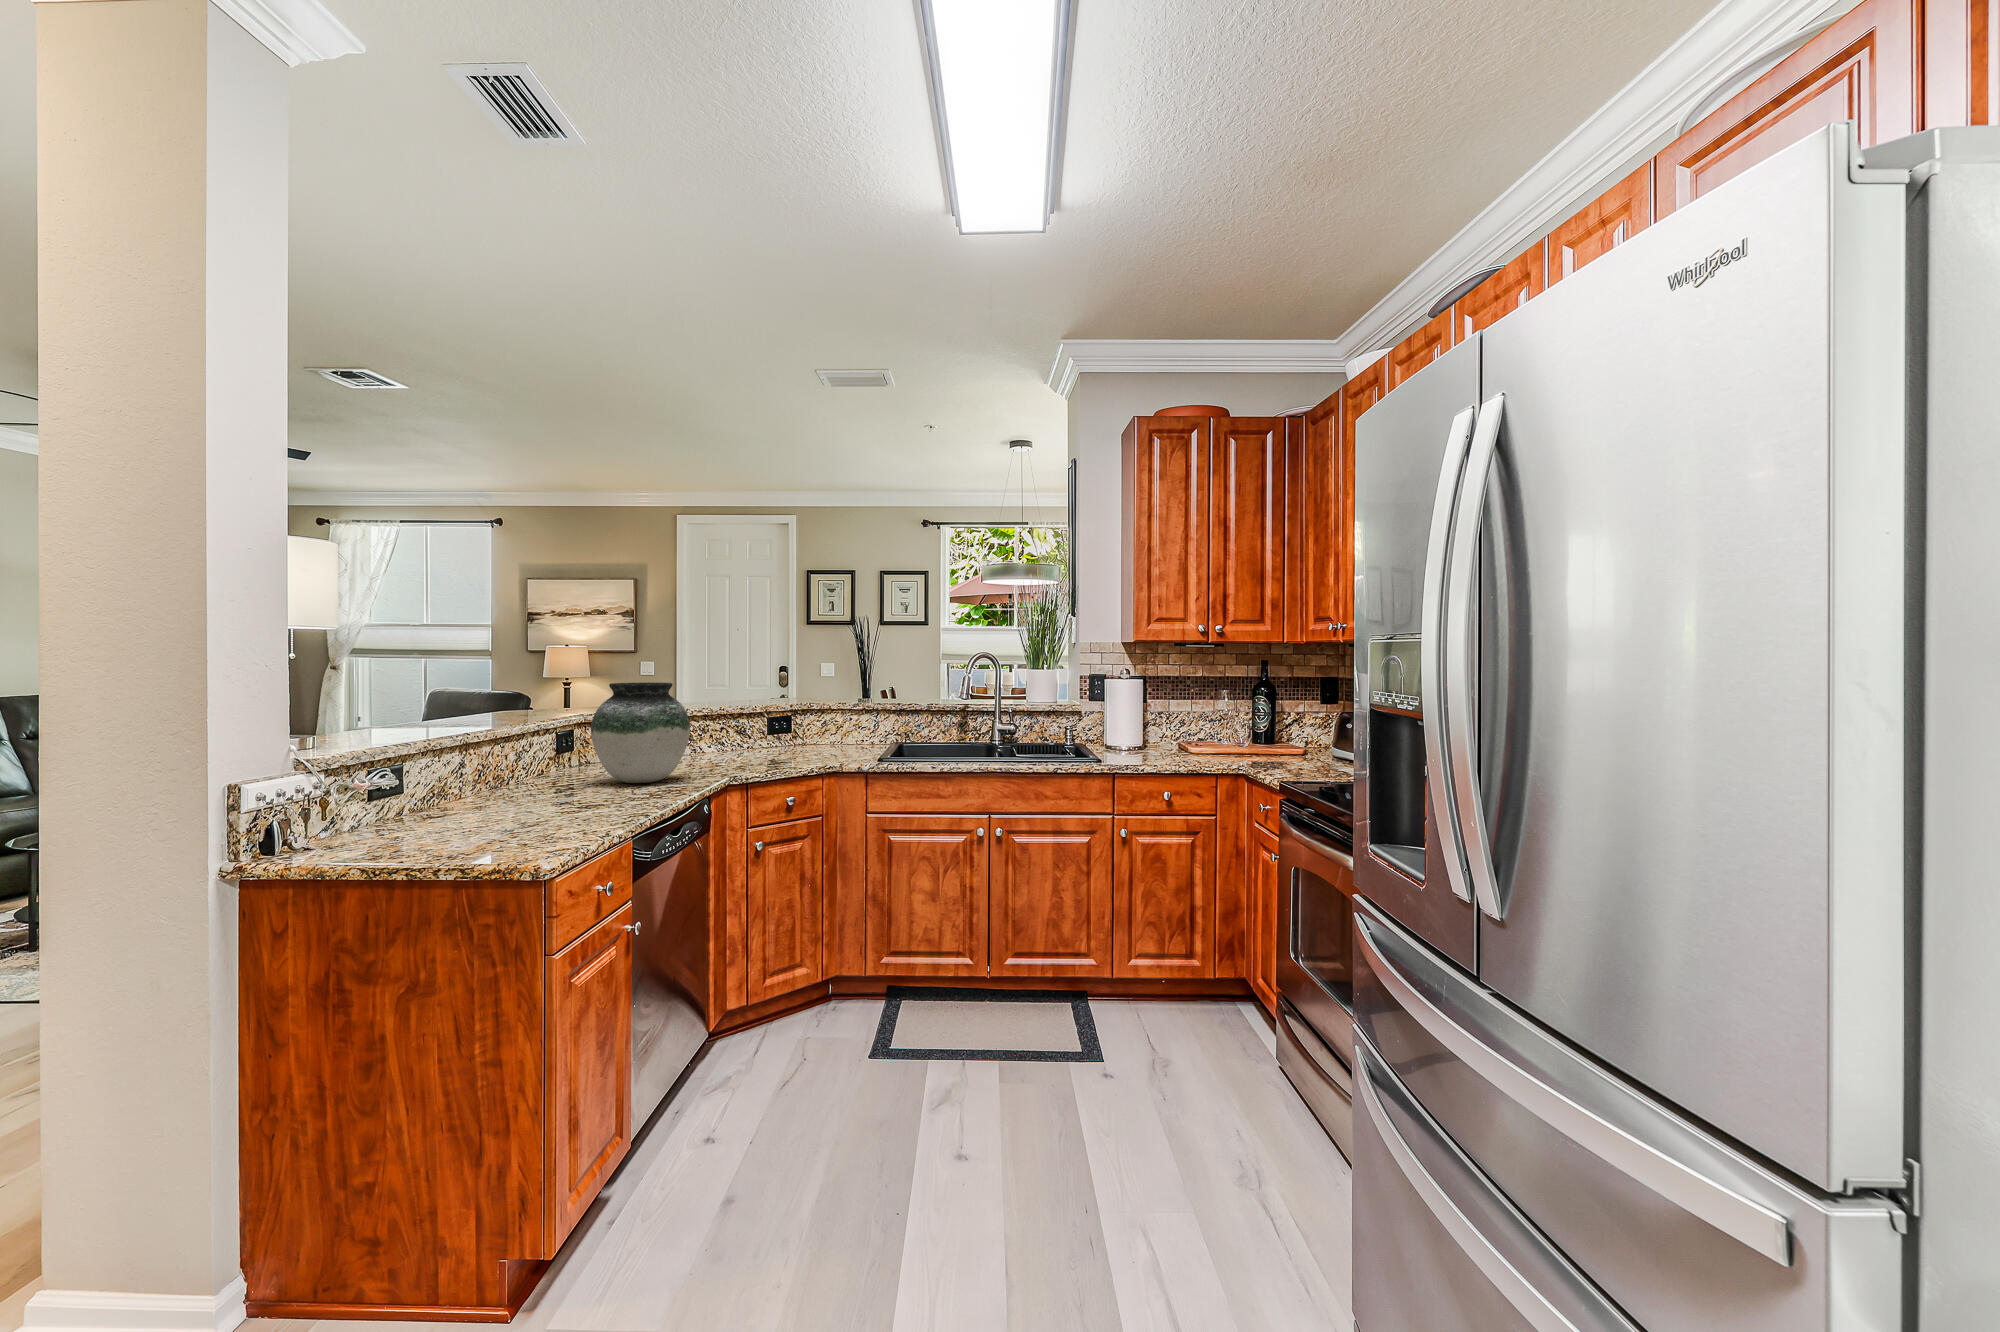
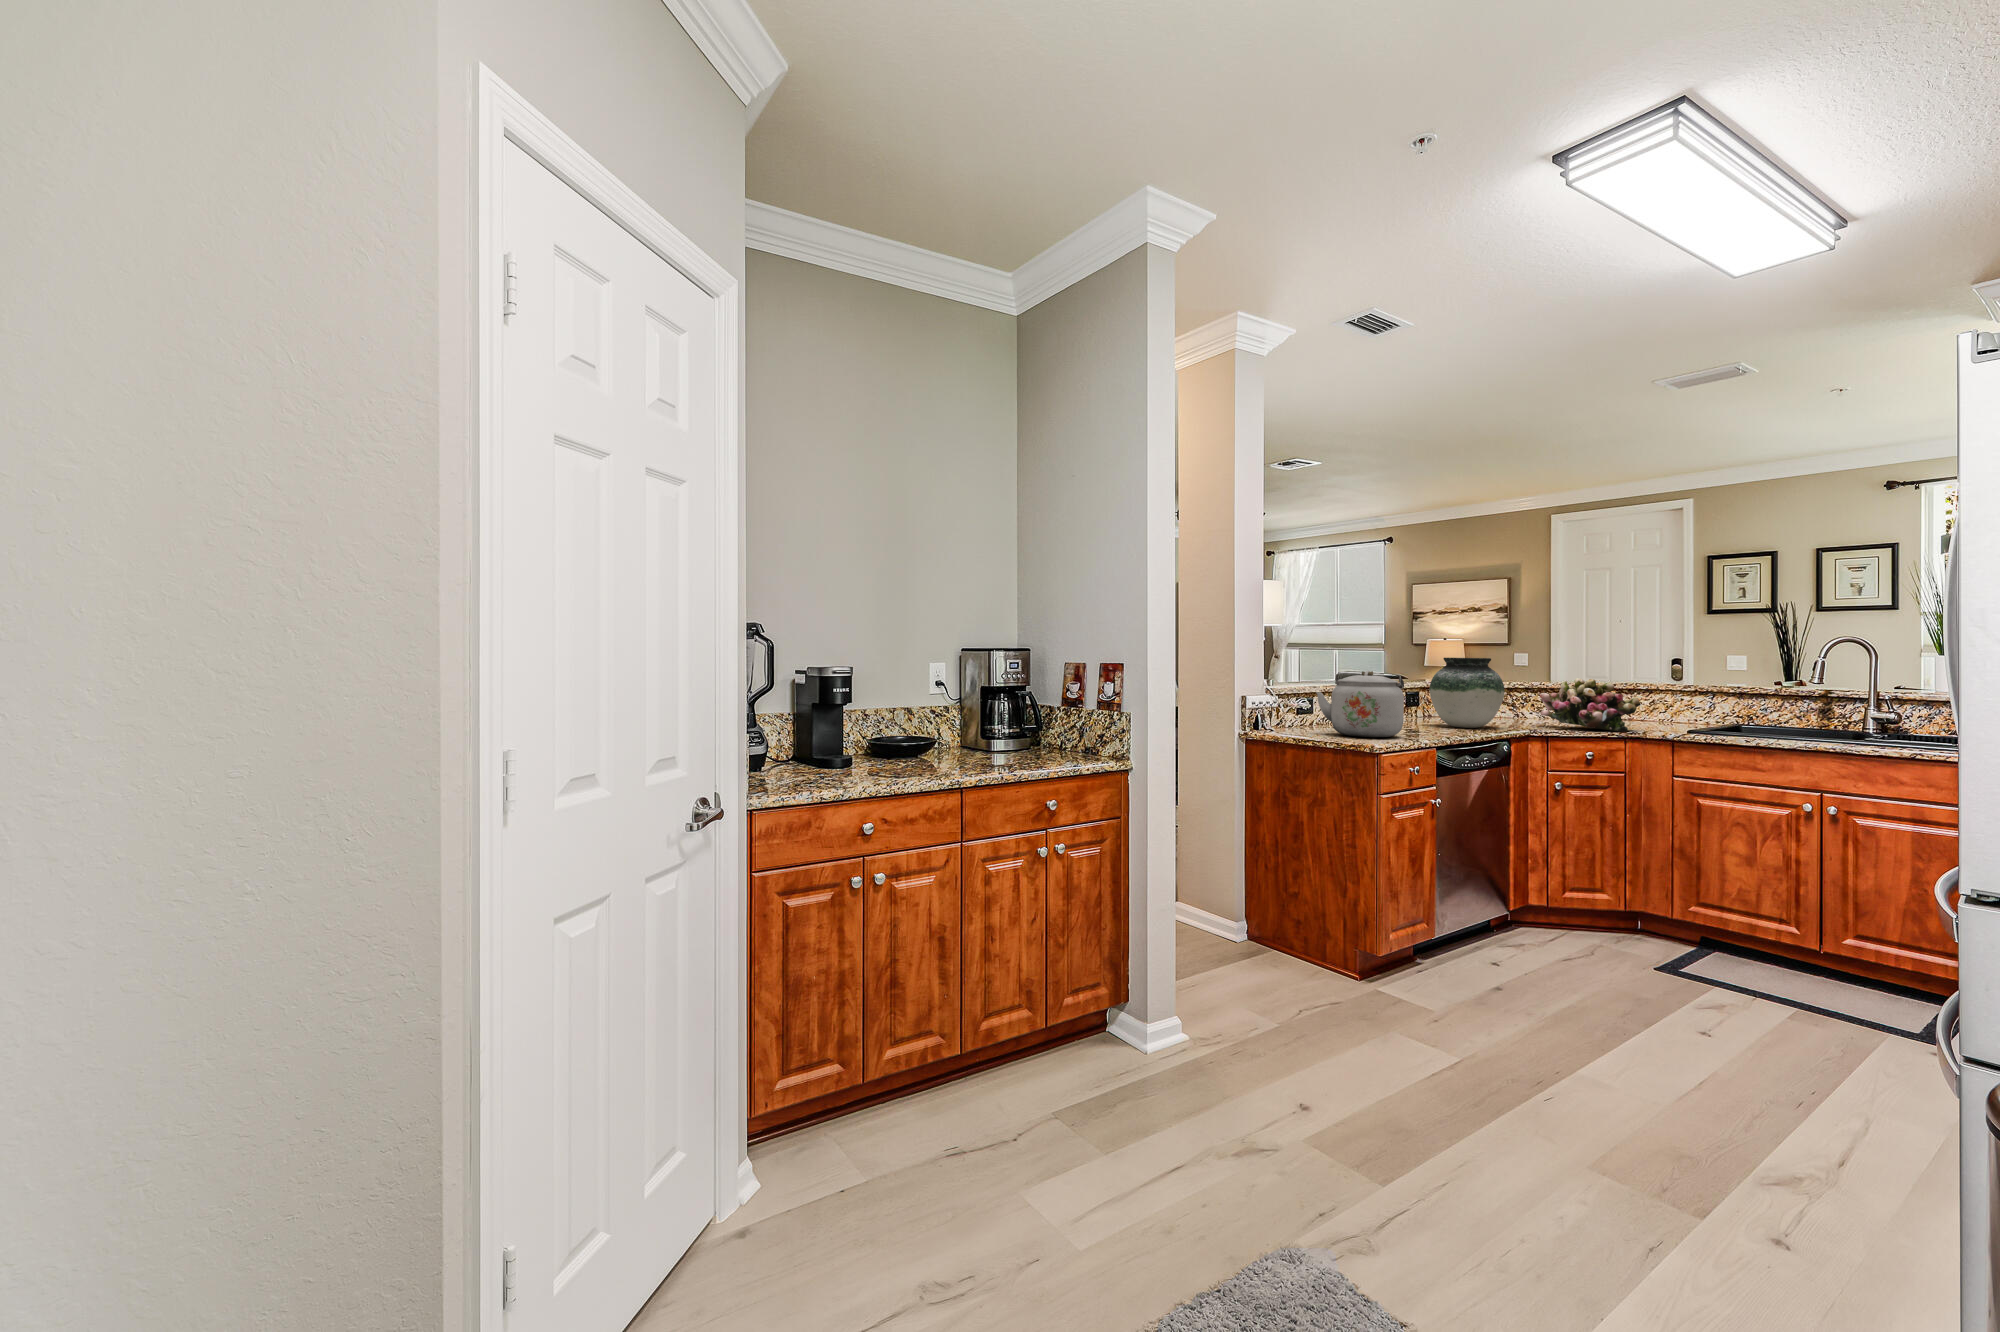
flower arrangement: none [726,703,829,767] -> present [1540,678,1641,732]
kettle: none [411,716,569,832] -> present [1316,671,1404,737]

